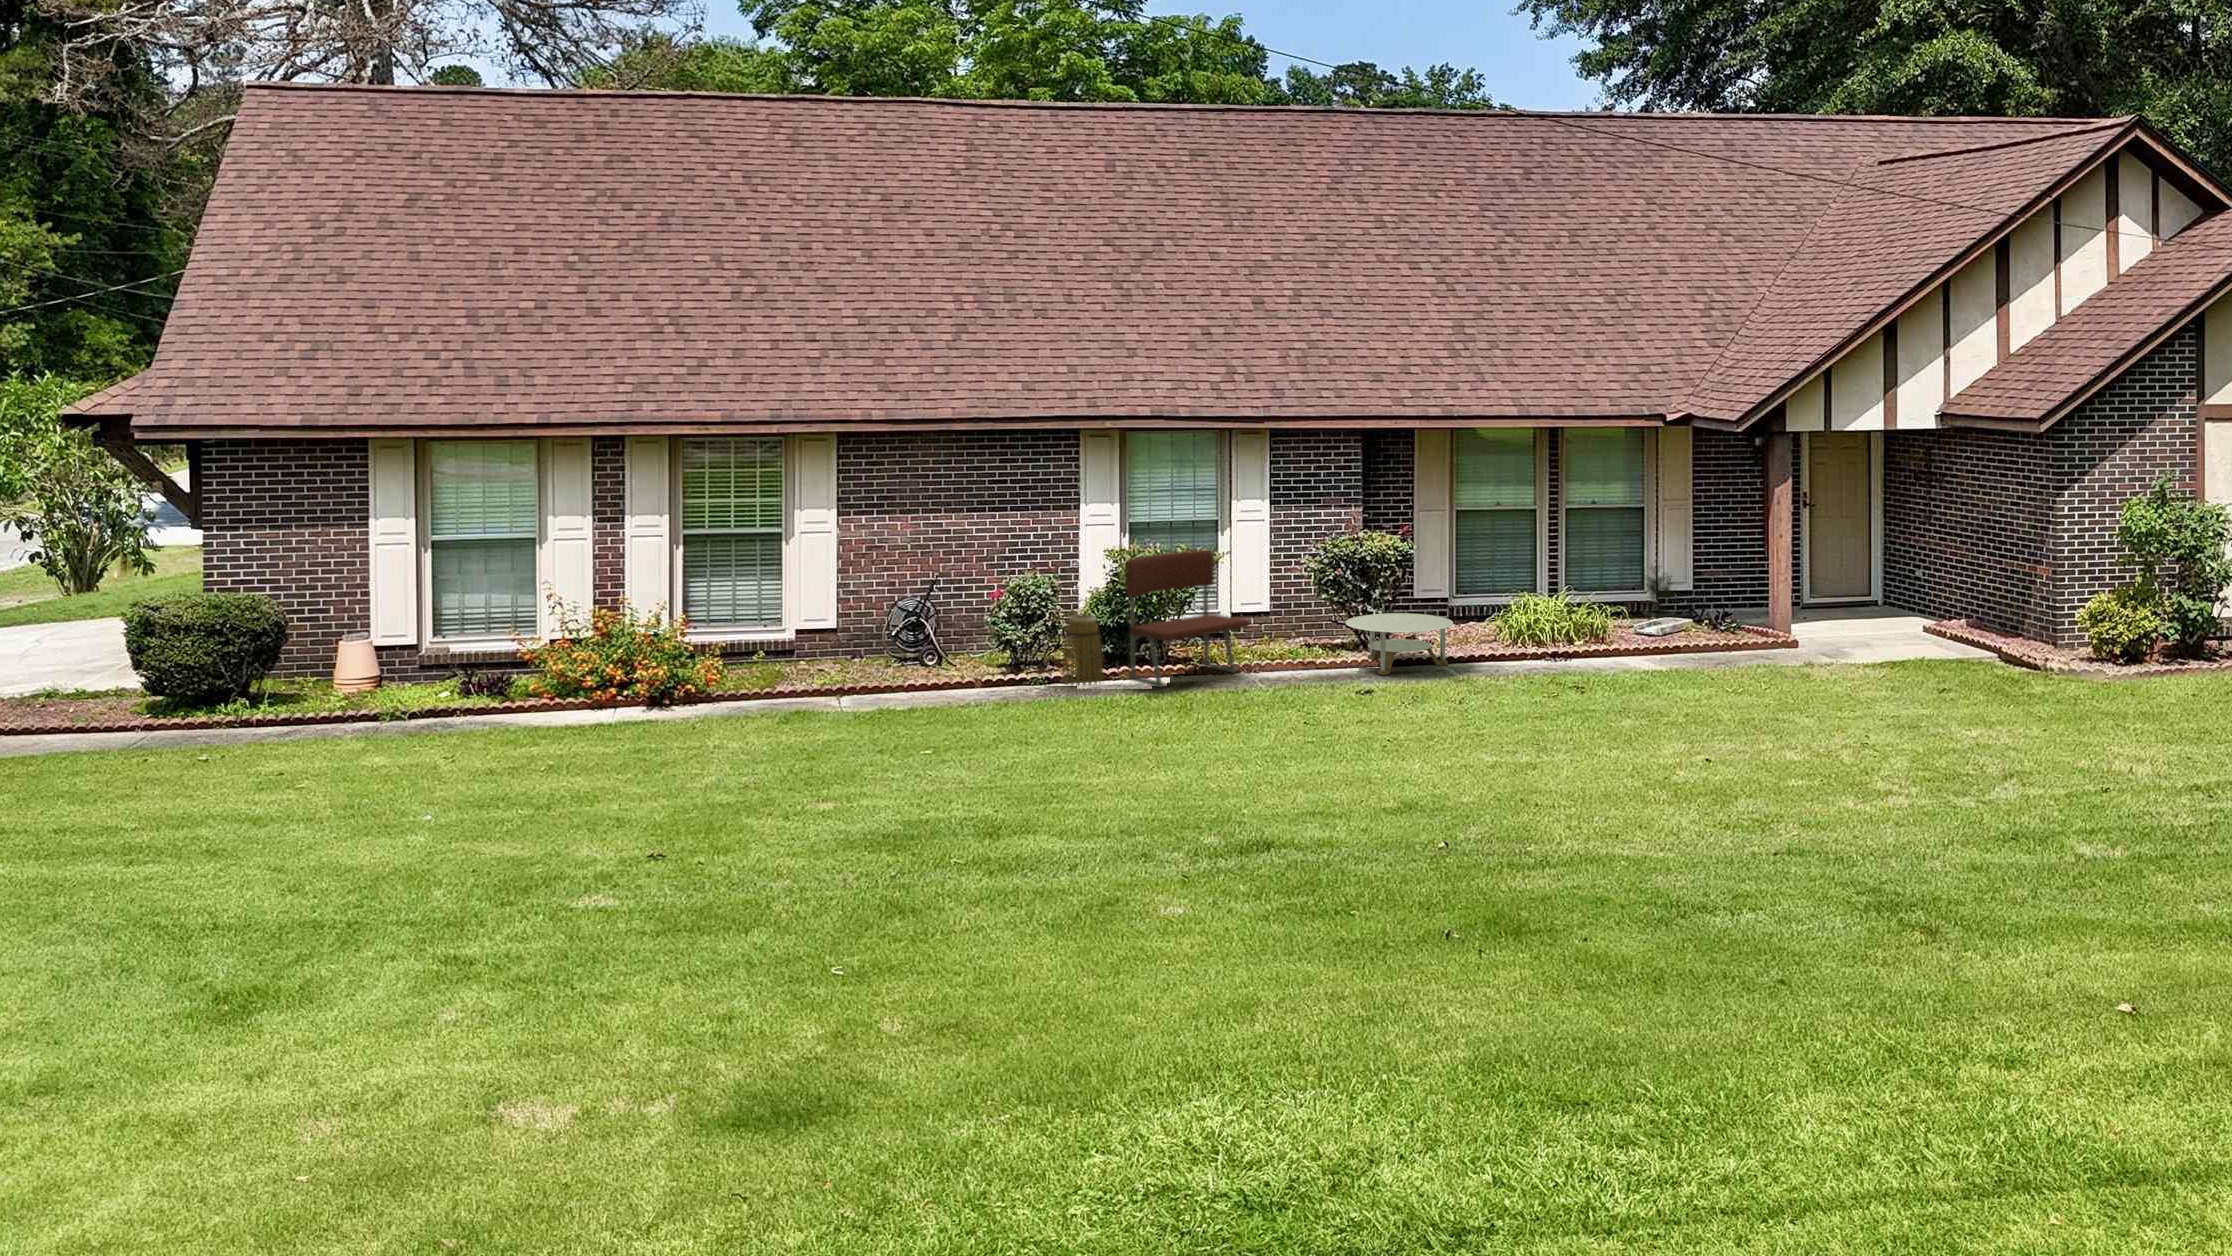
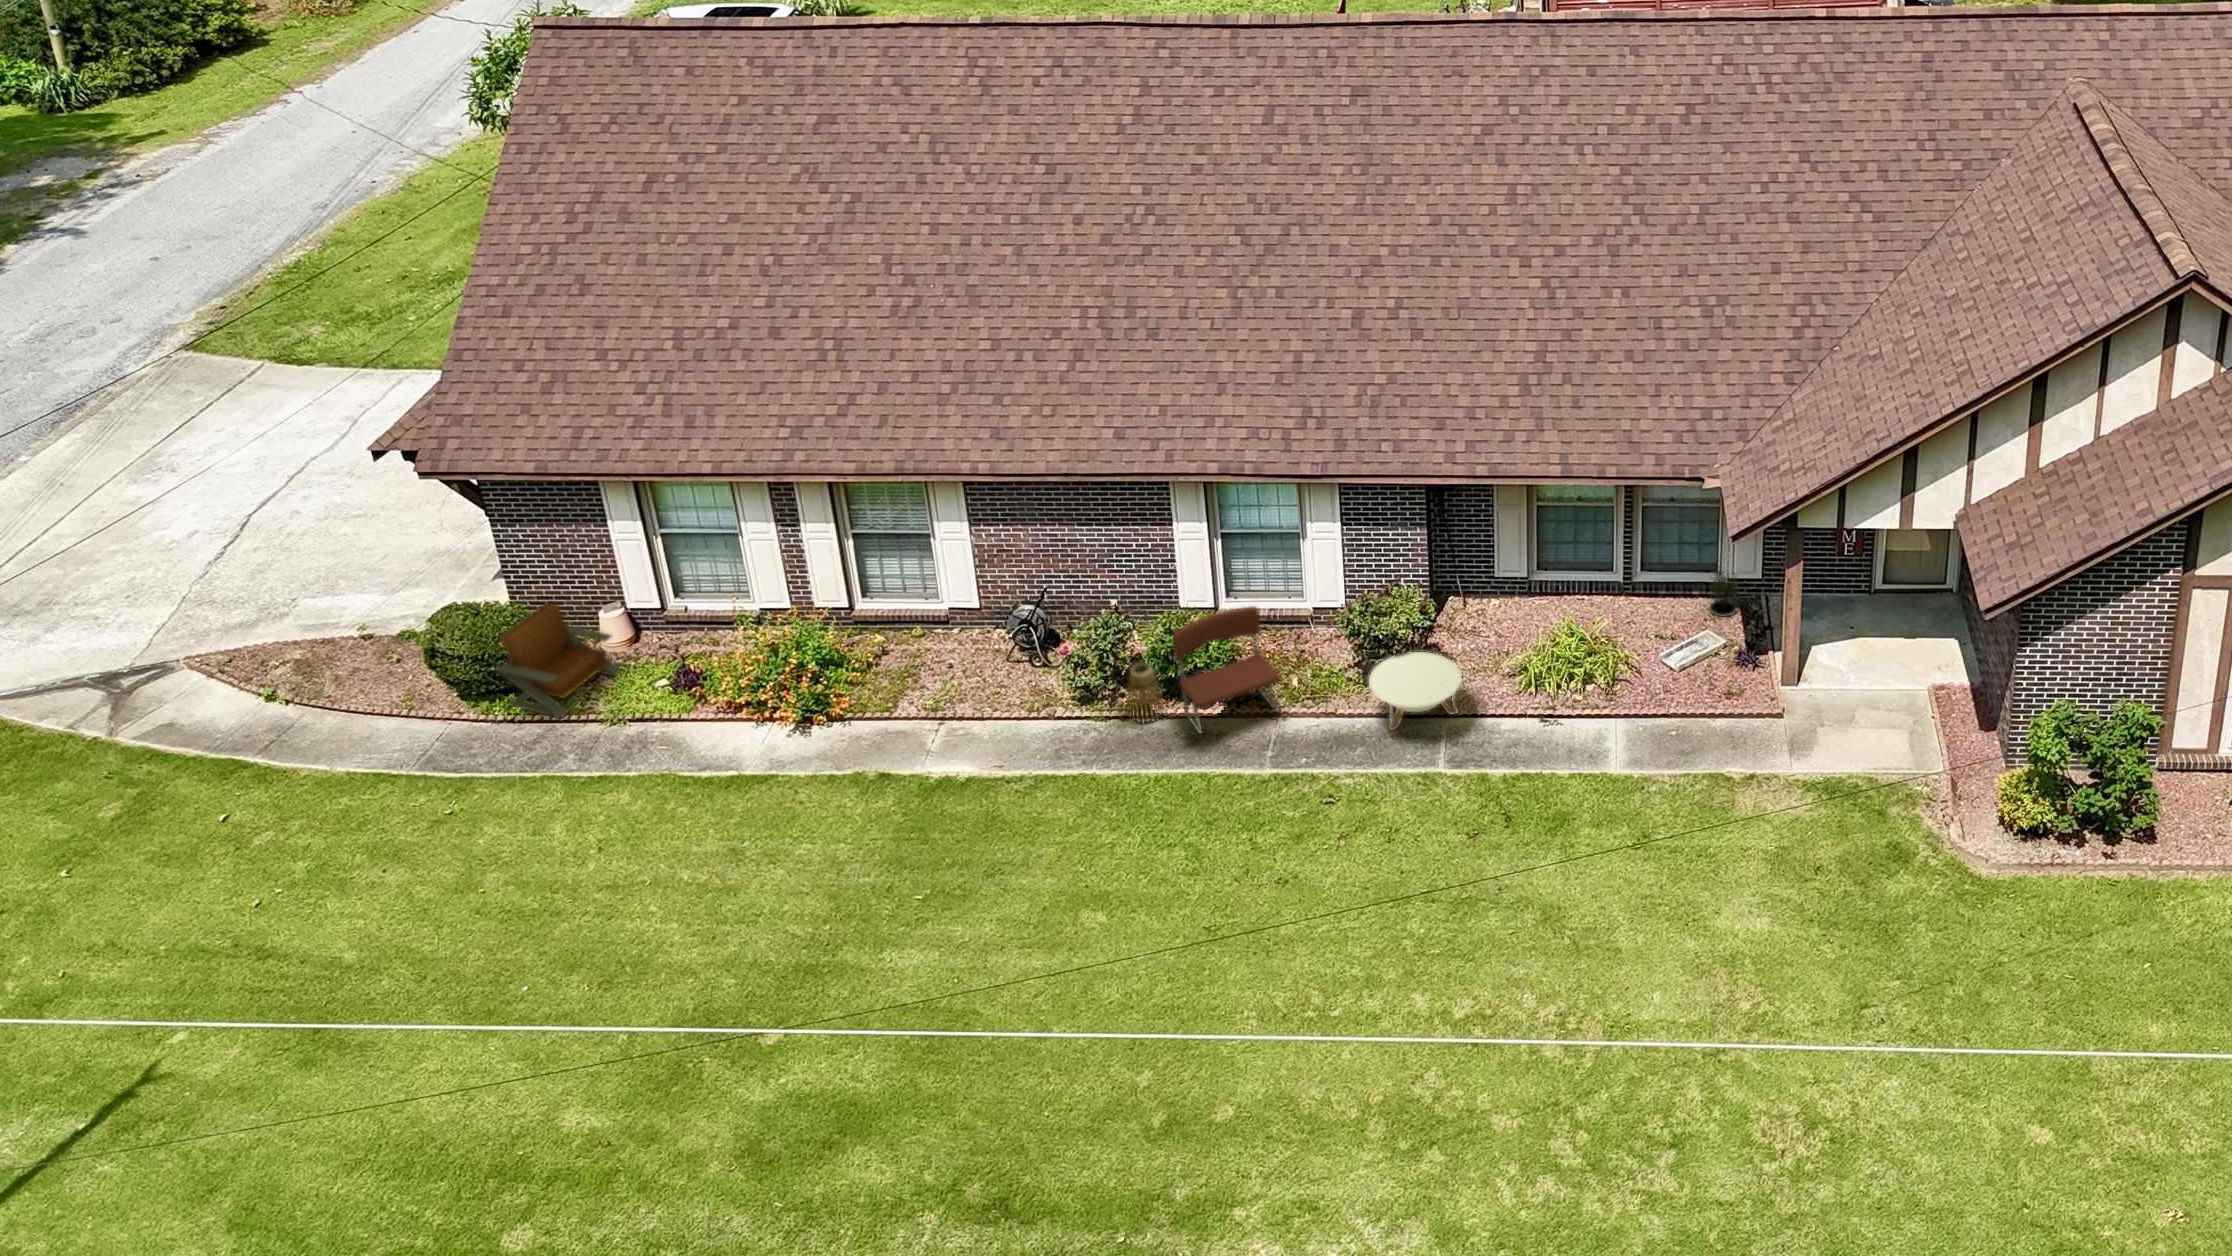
lounge chair: none [193,600,362,723] -> present [496,603,621,718]

